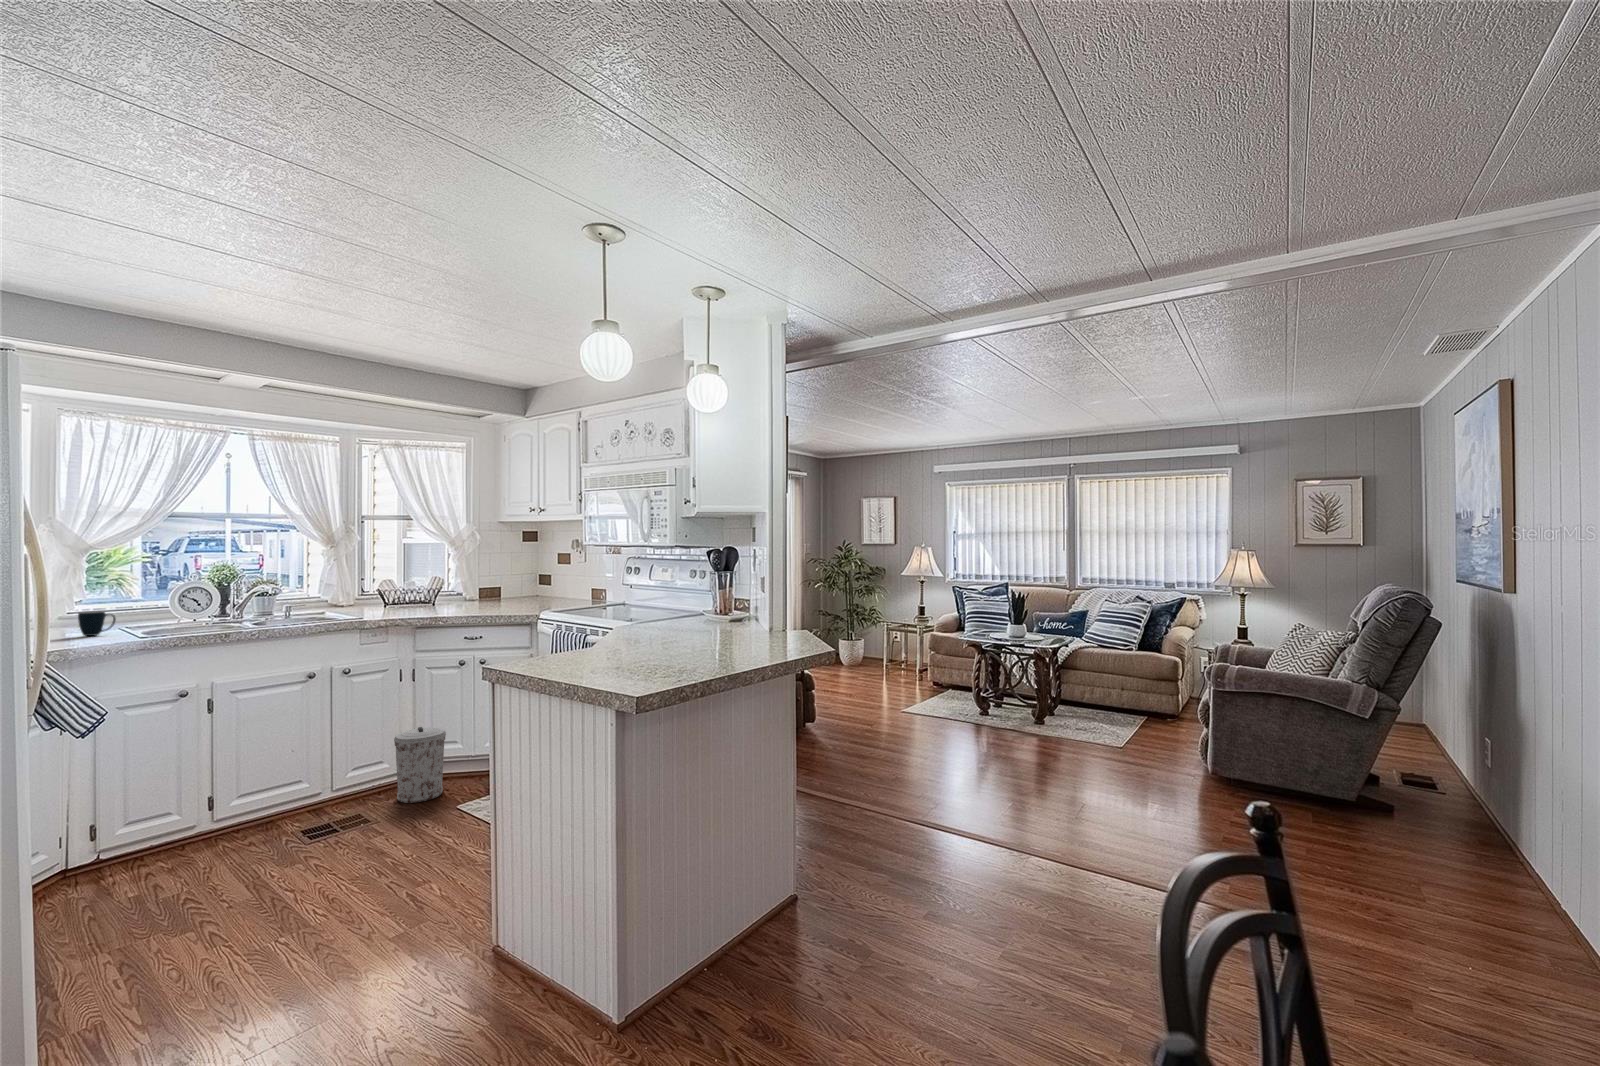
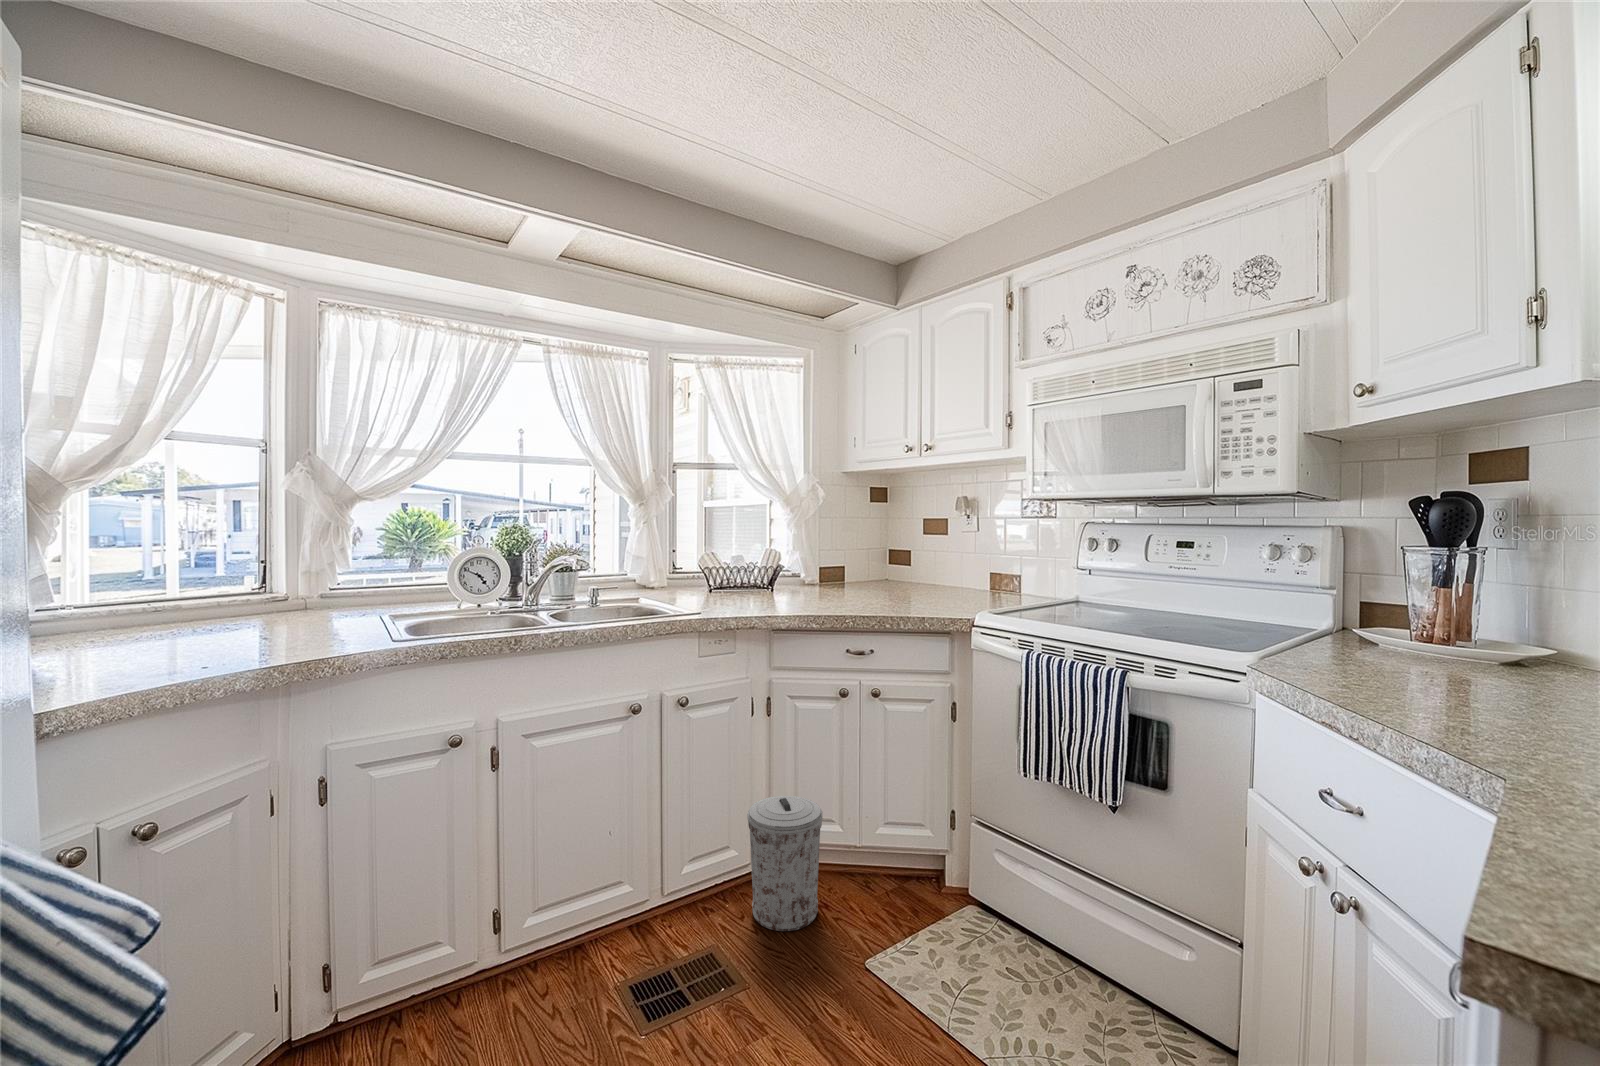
mug: present [78,611,116,636] -> none [305,601,358,644]

